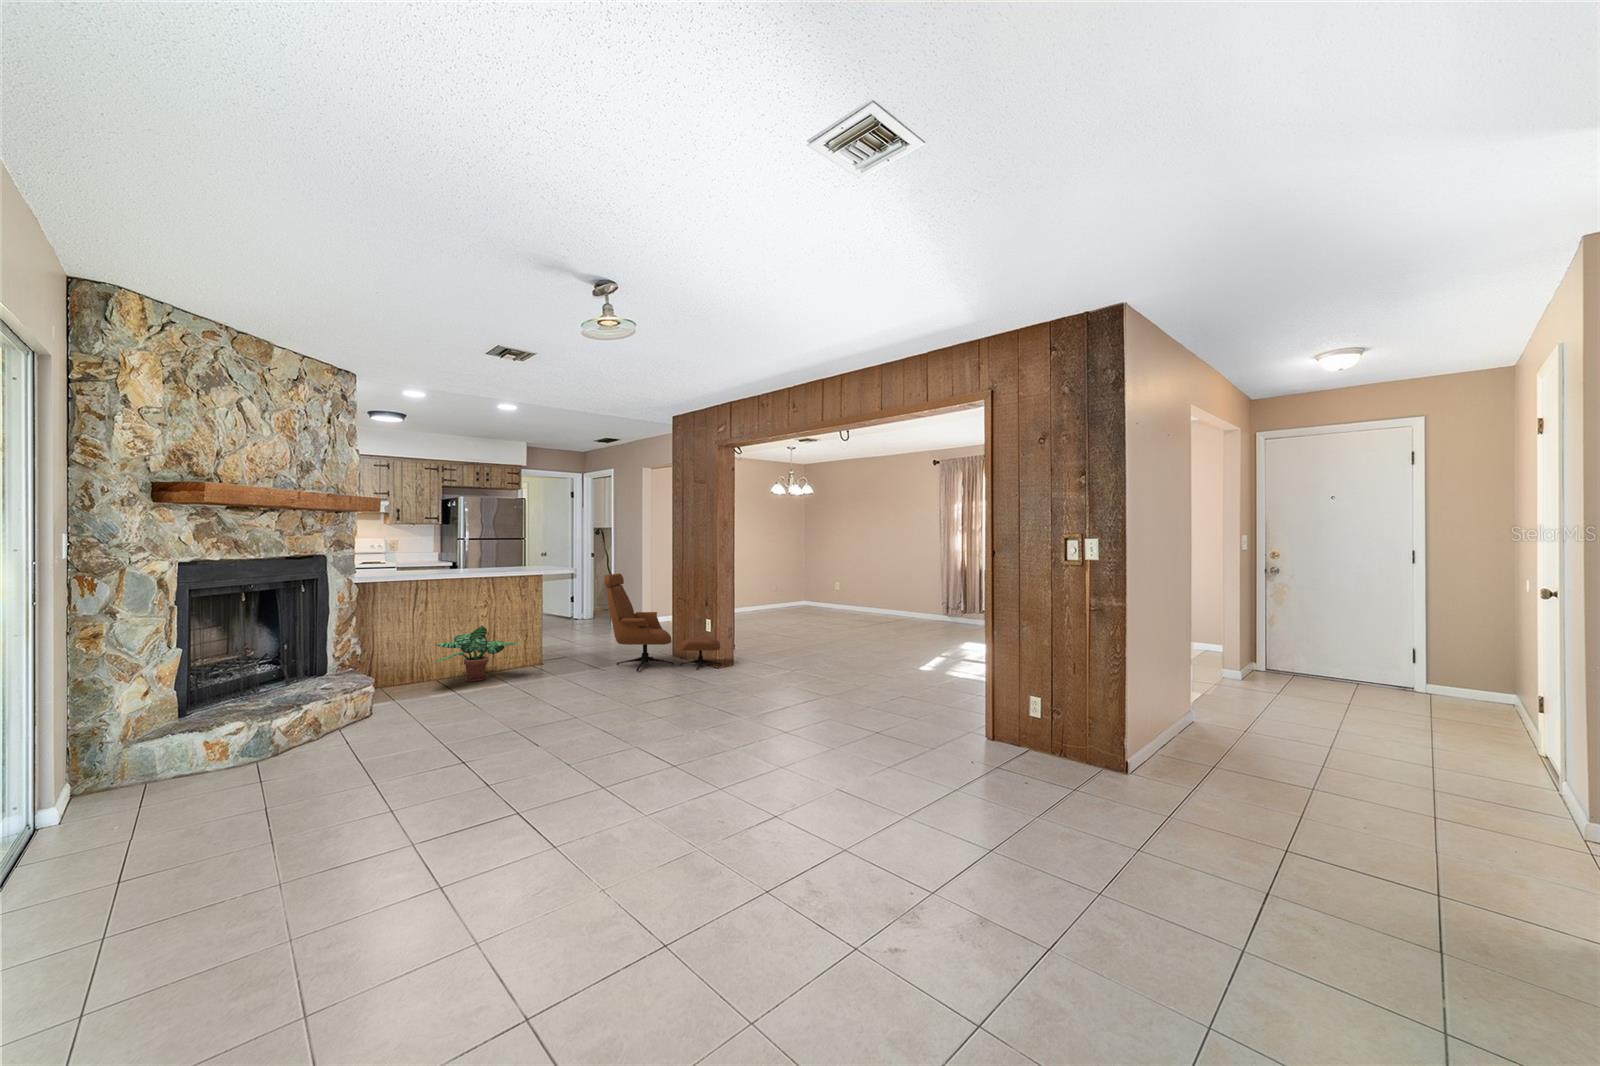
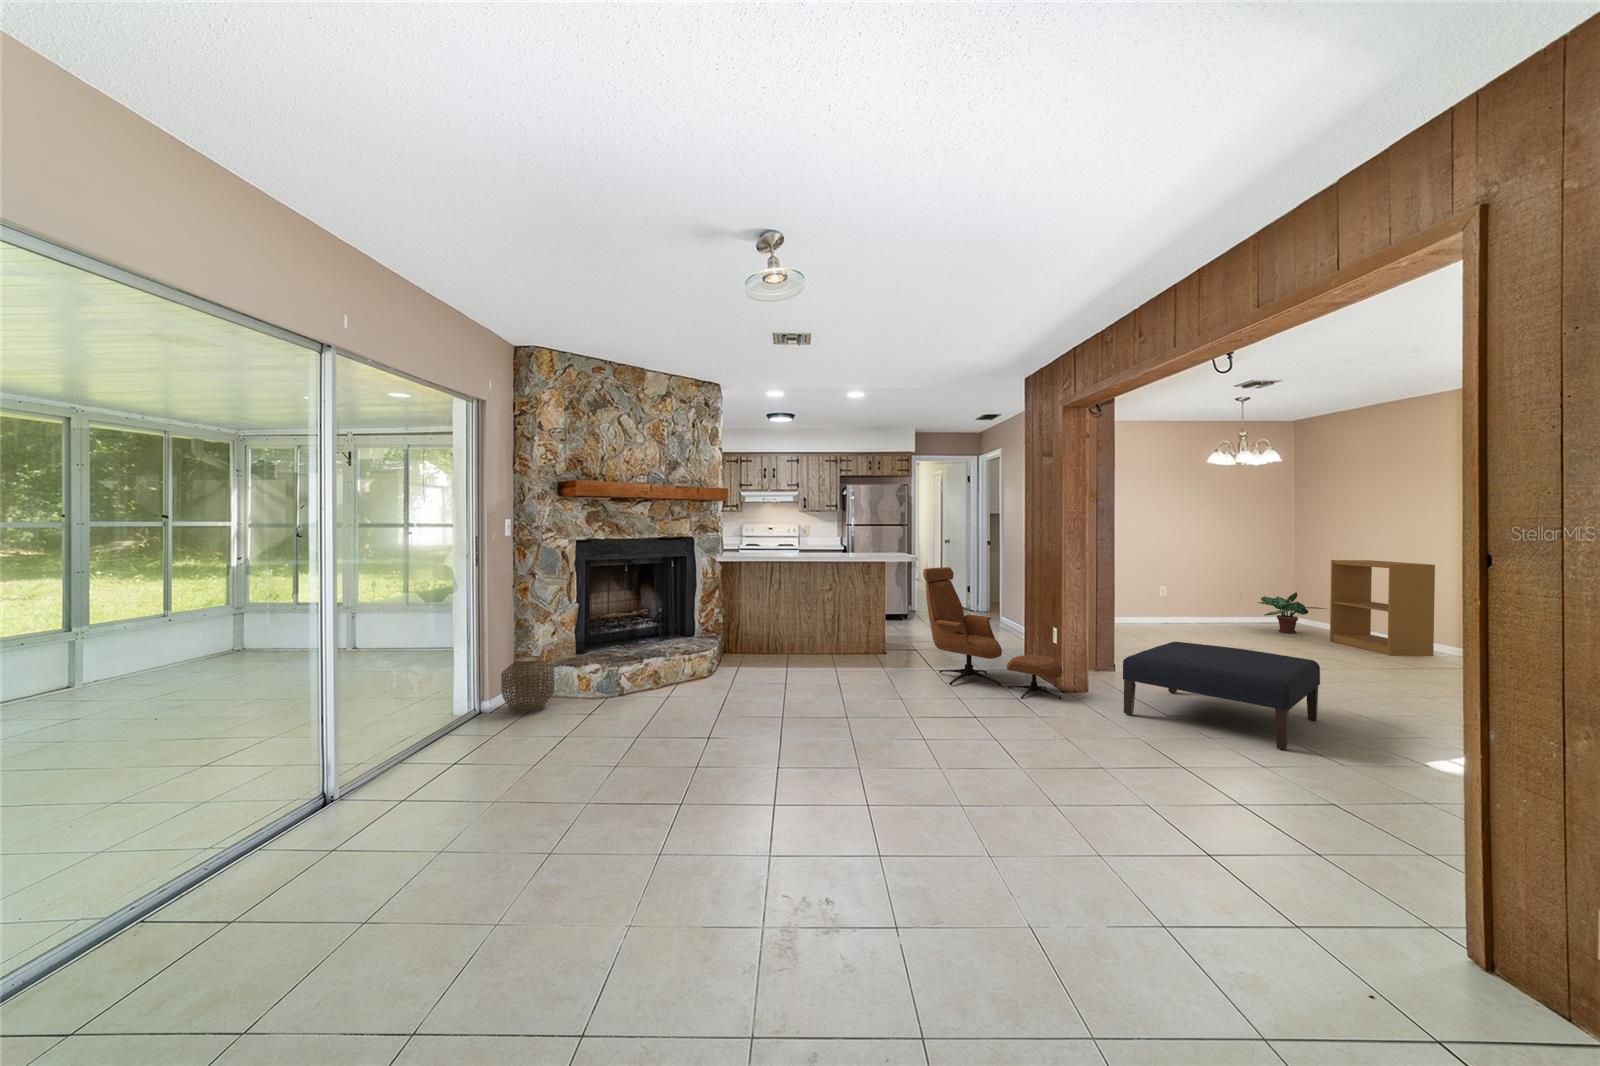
bookshelf: none [818,557,865,612] -> present [1330,560,1435,656]
ottoman: none [765,613,855,666] -> present [1123,642,1320,750]
potted plant: present [435,626,521,681] -> present [1258,592,1326,633]
woven basket: none [72,728,180,815] -> present [501,656,555,712]

